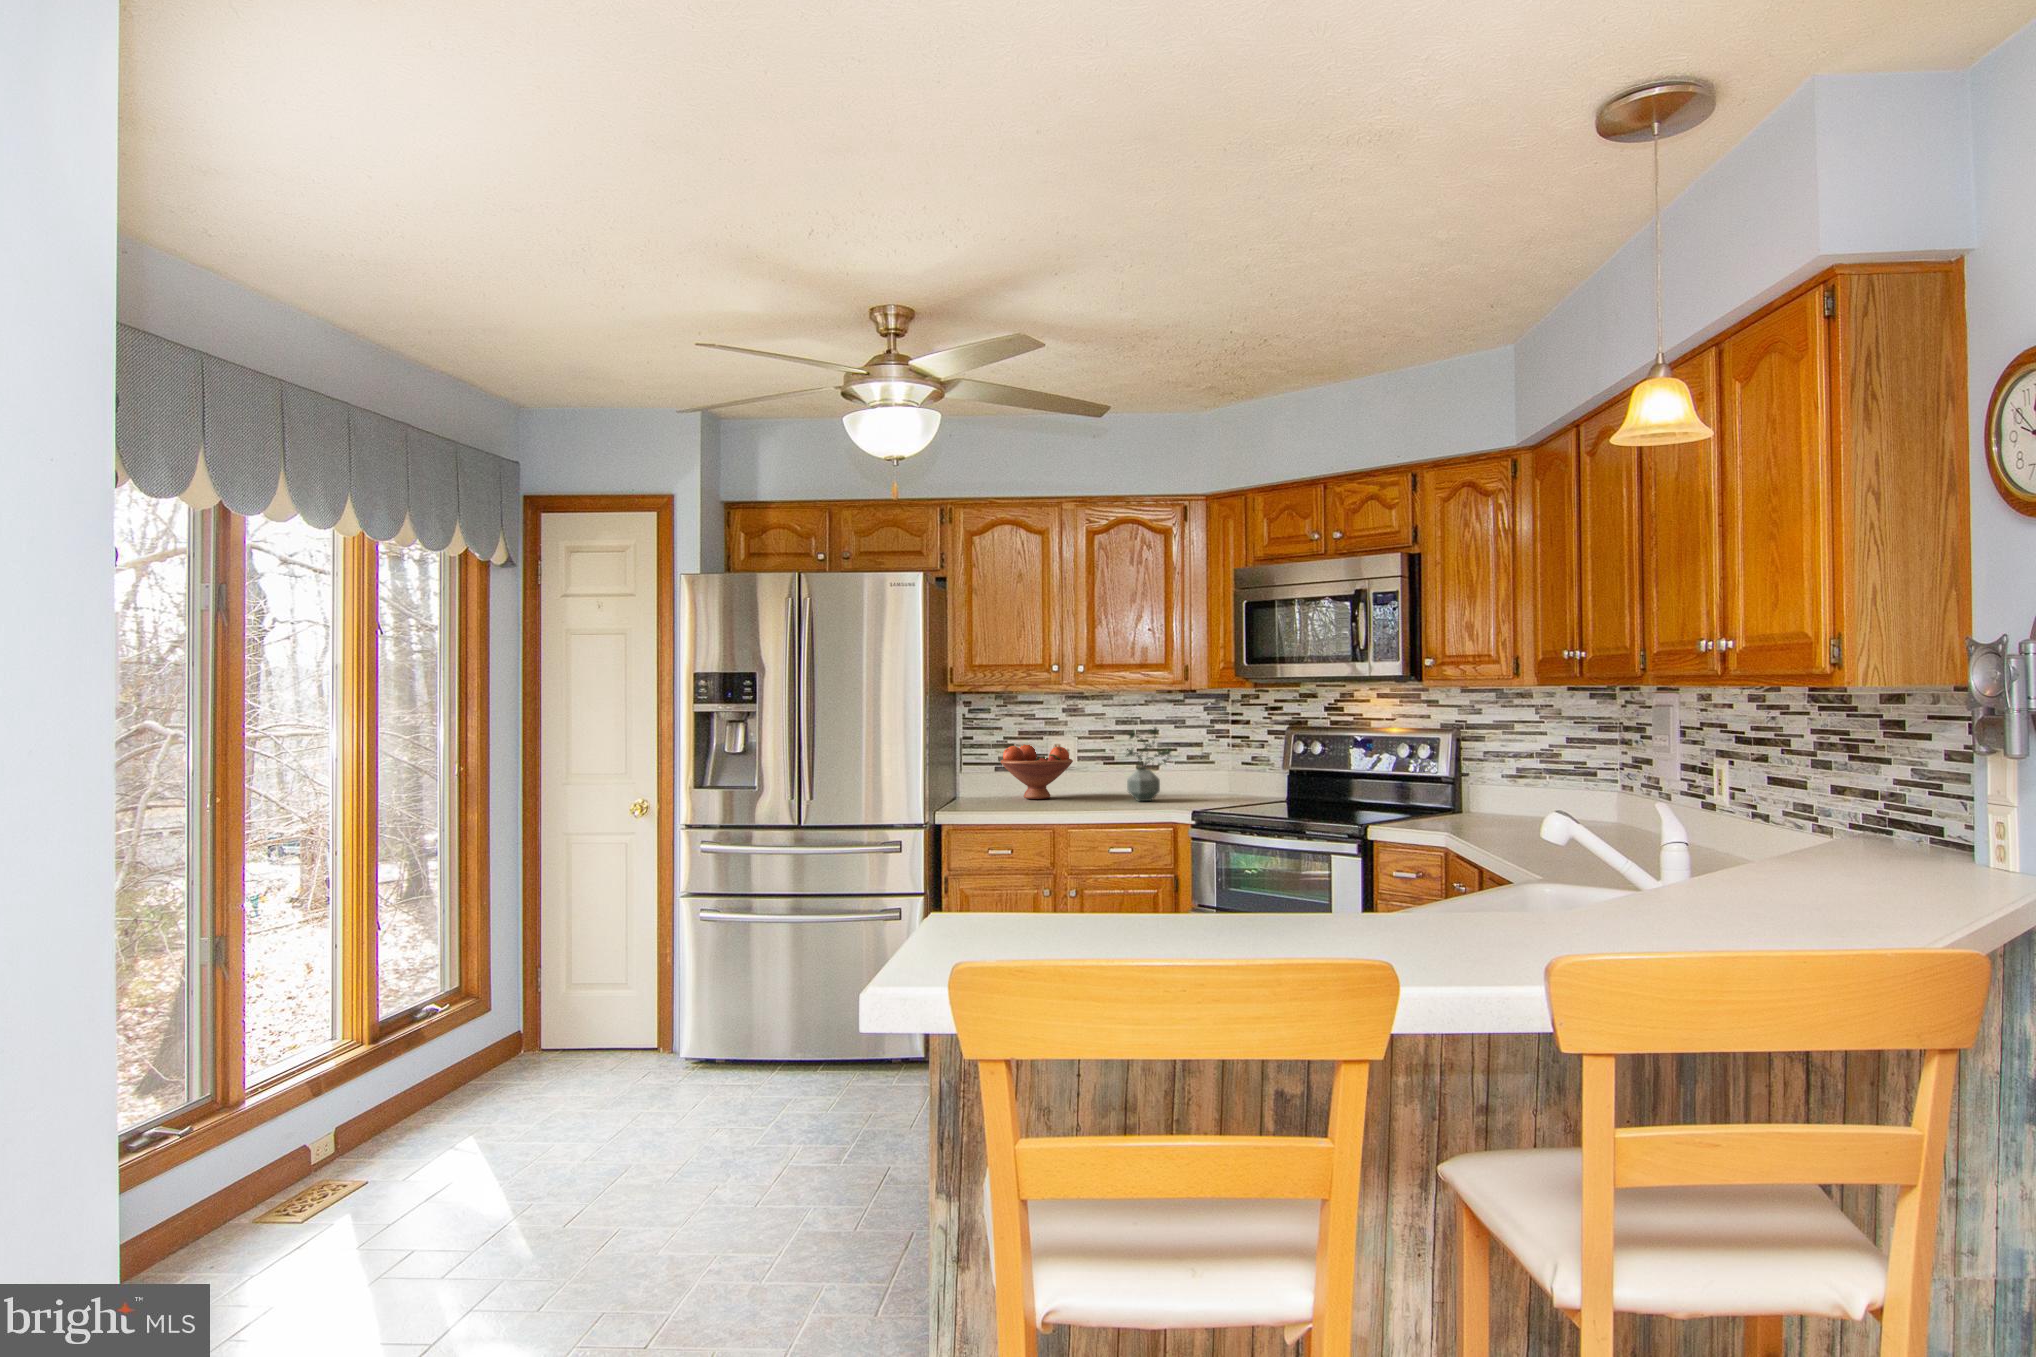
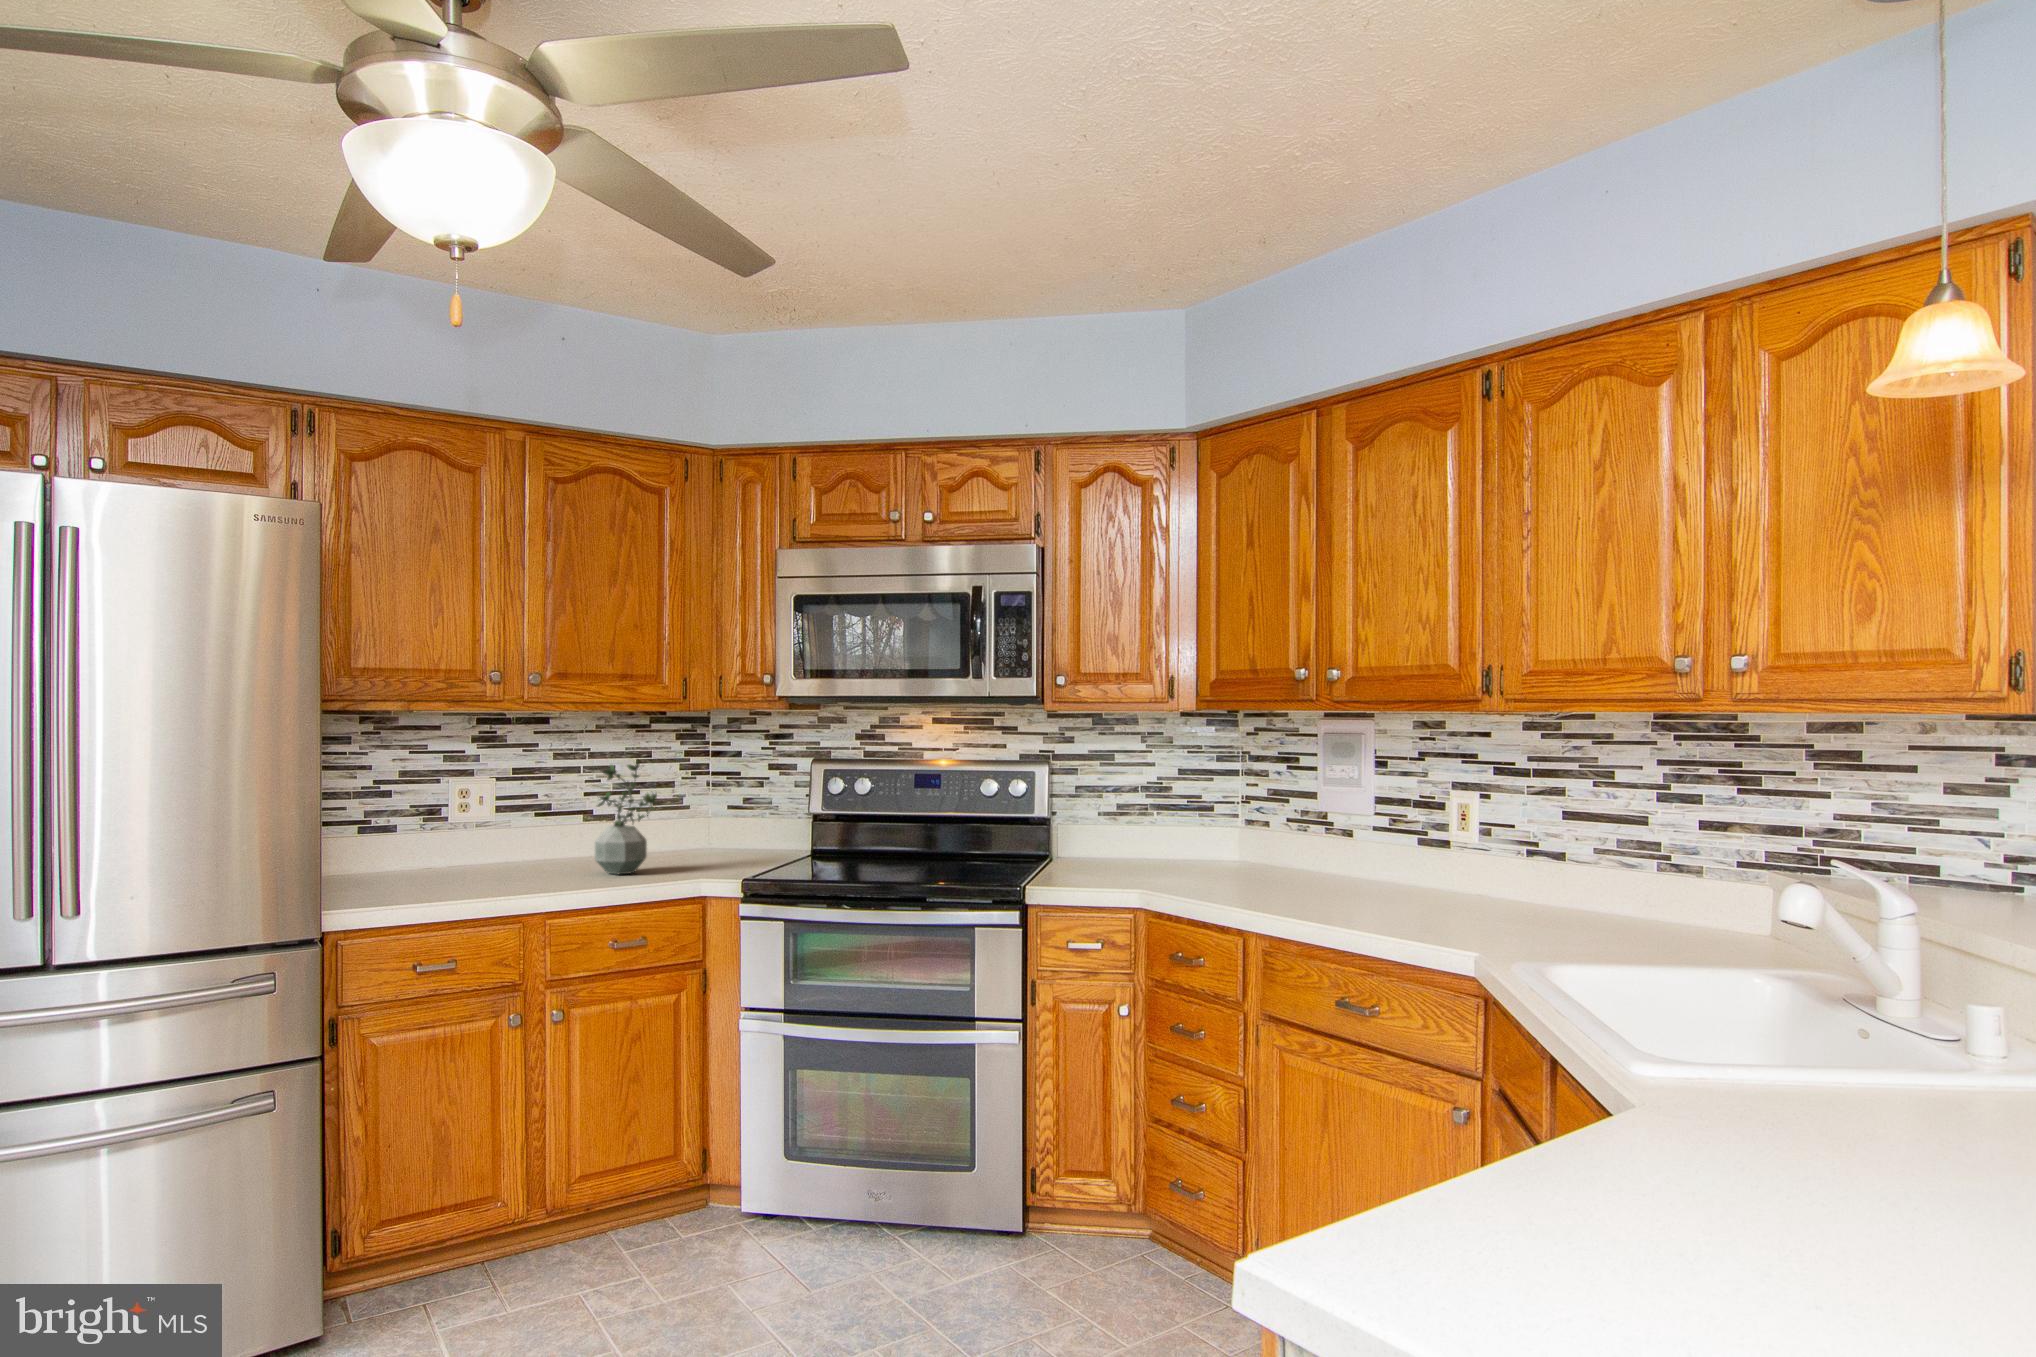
fruit bowl: present [1001,745,1073,799] -> none [372,791,500,882]

